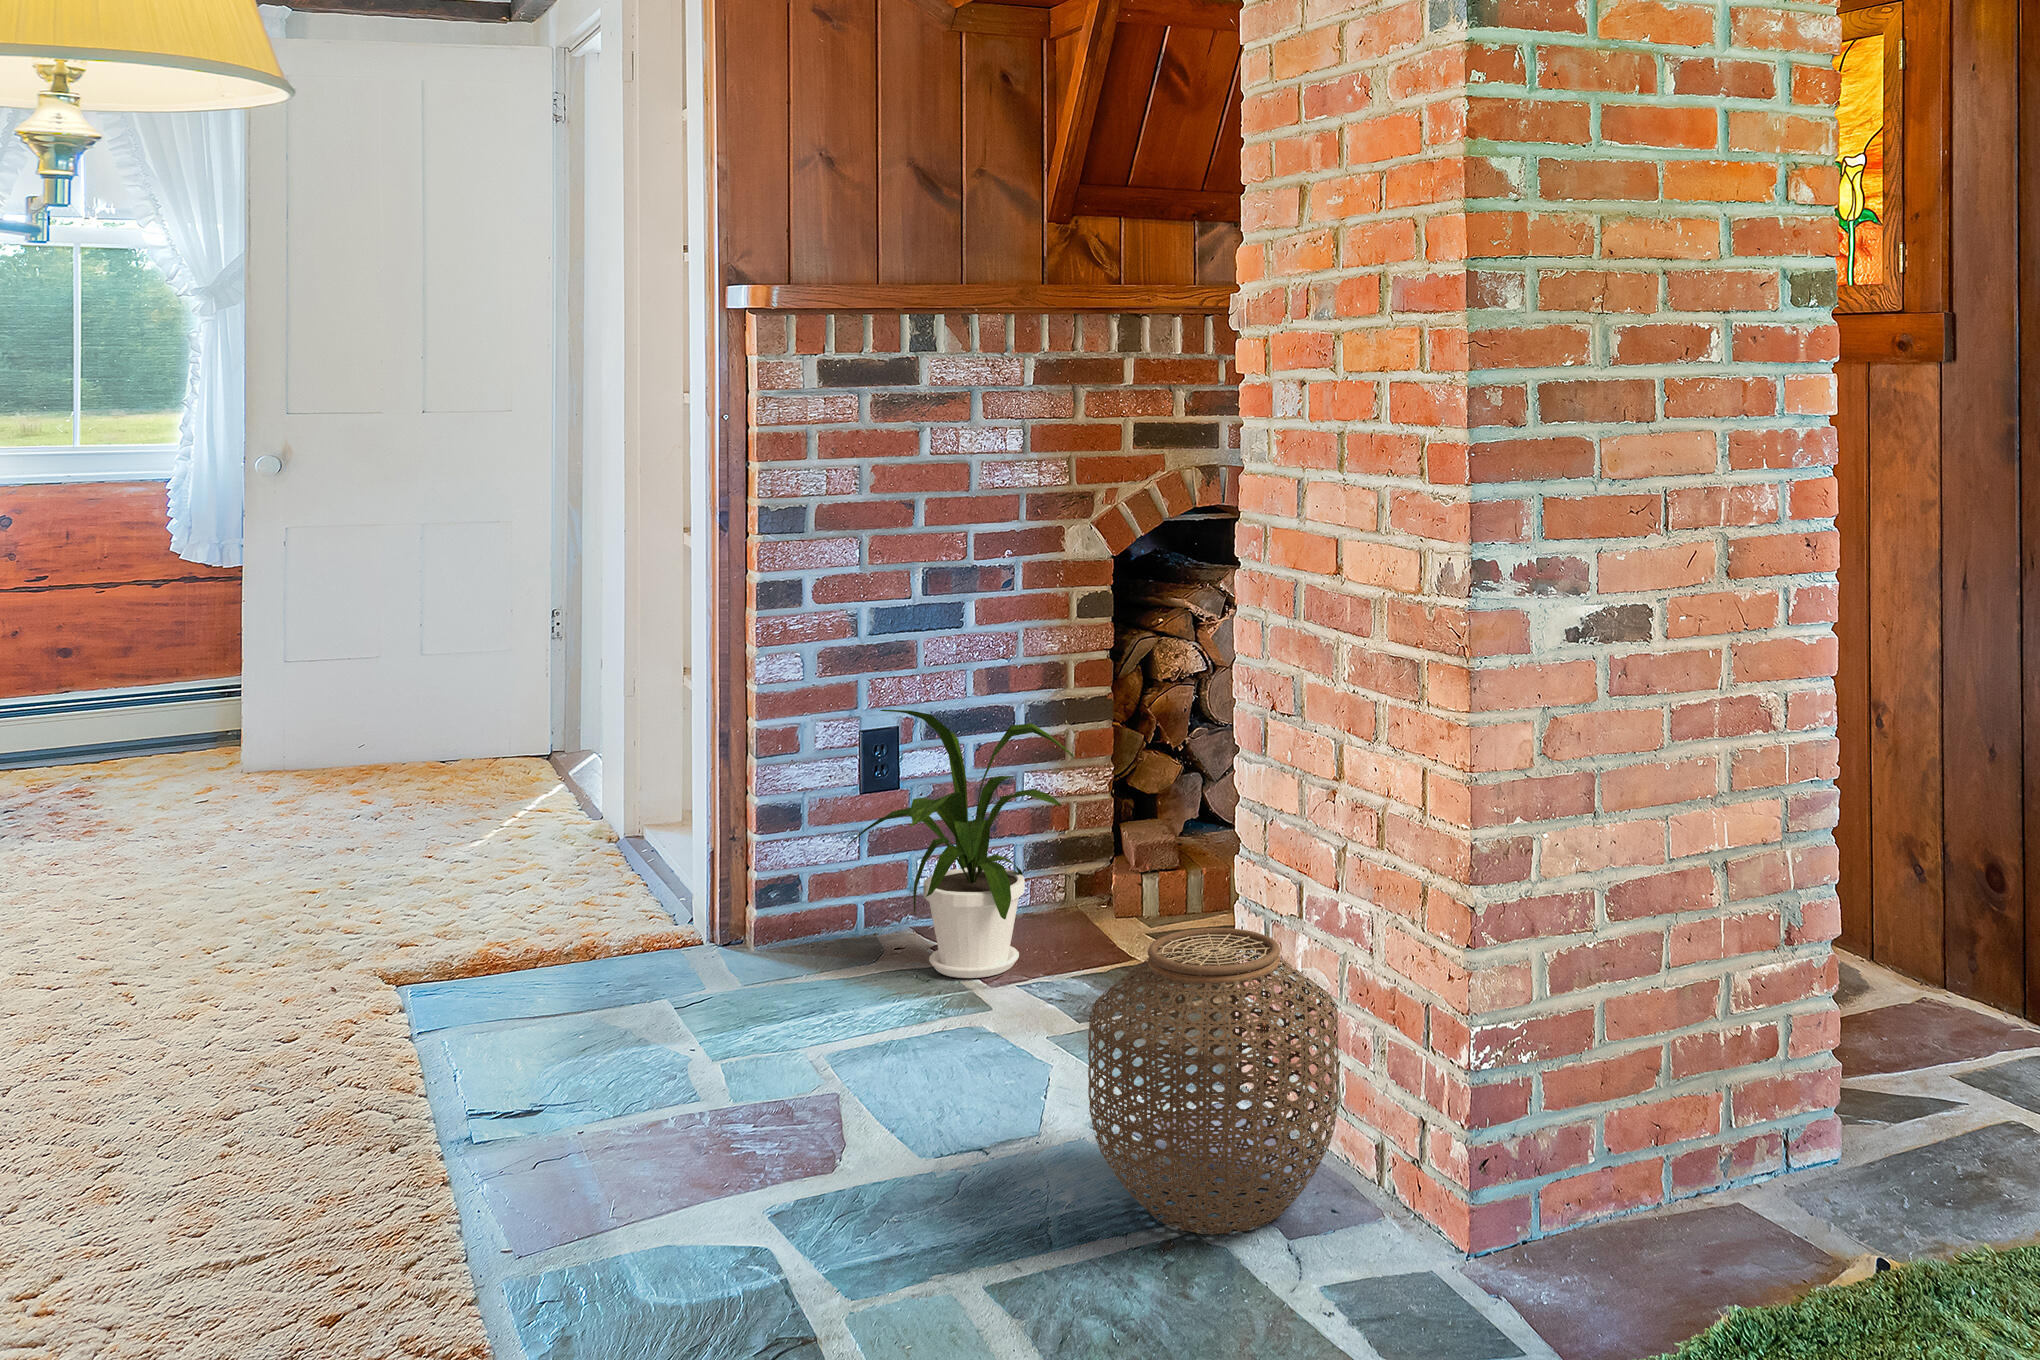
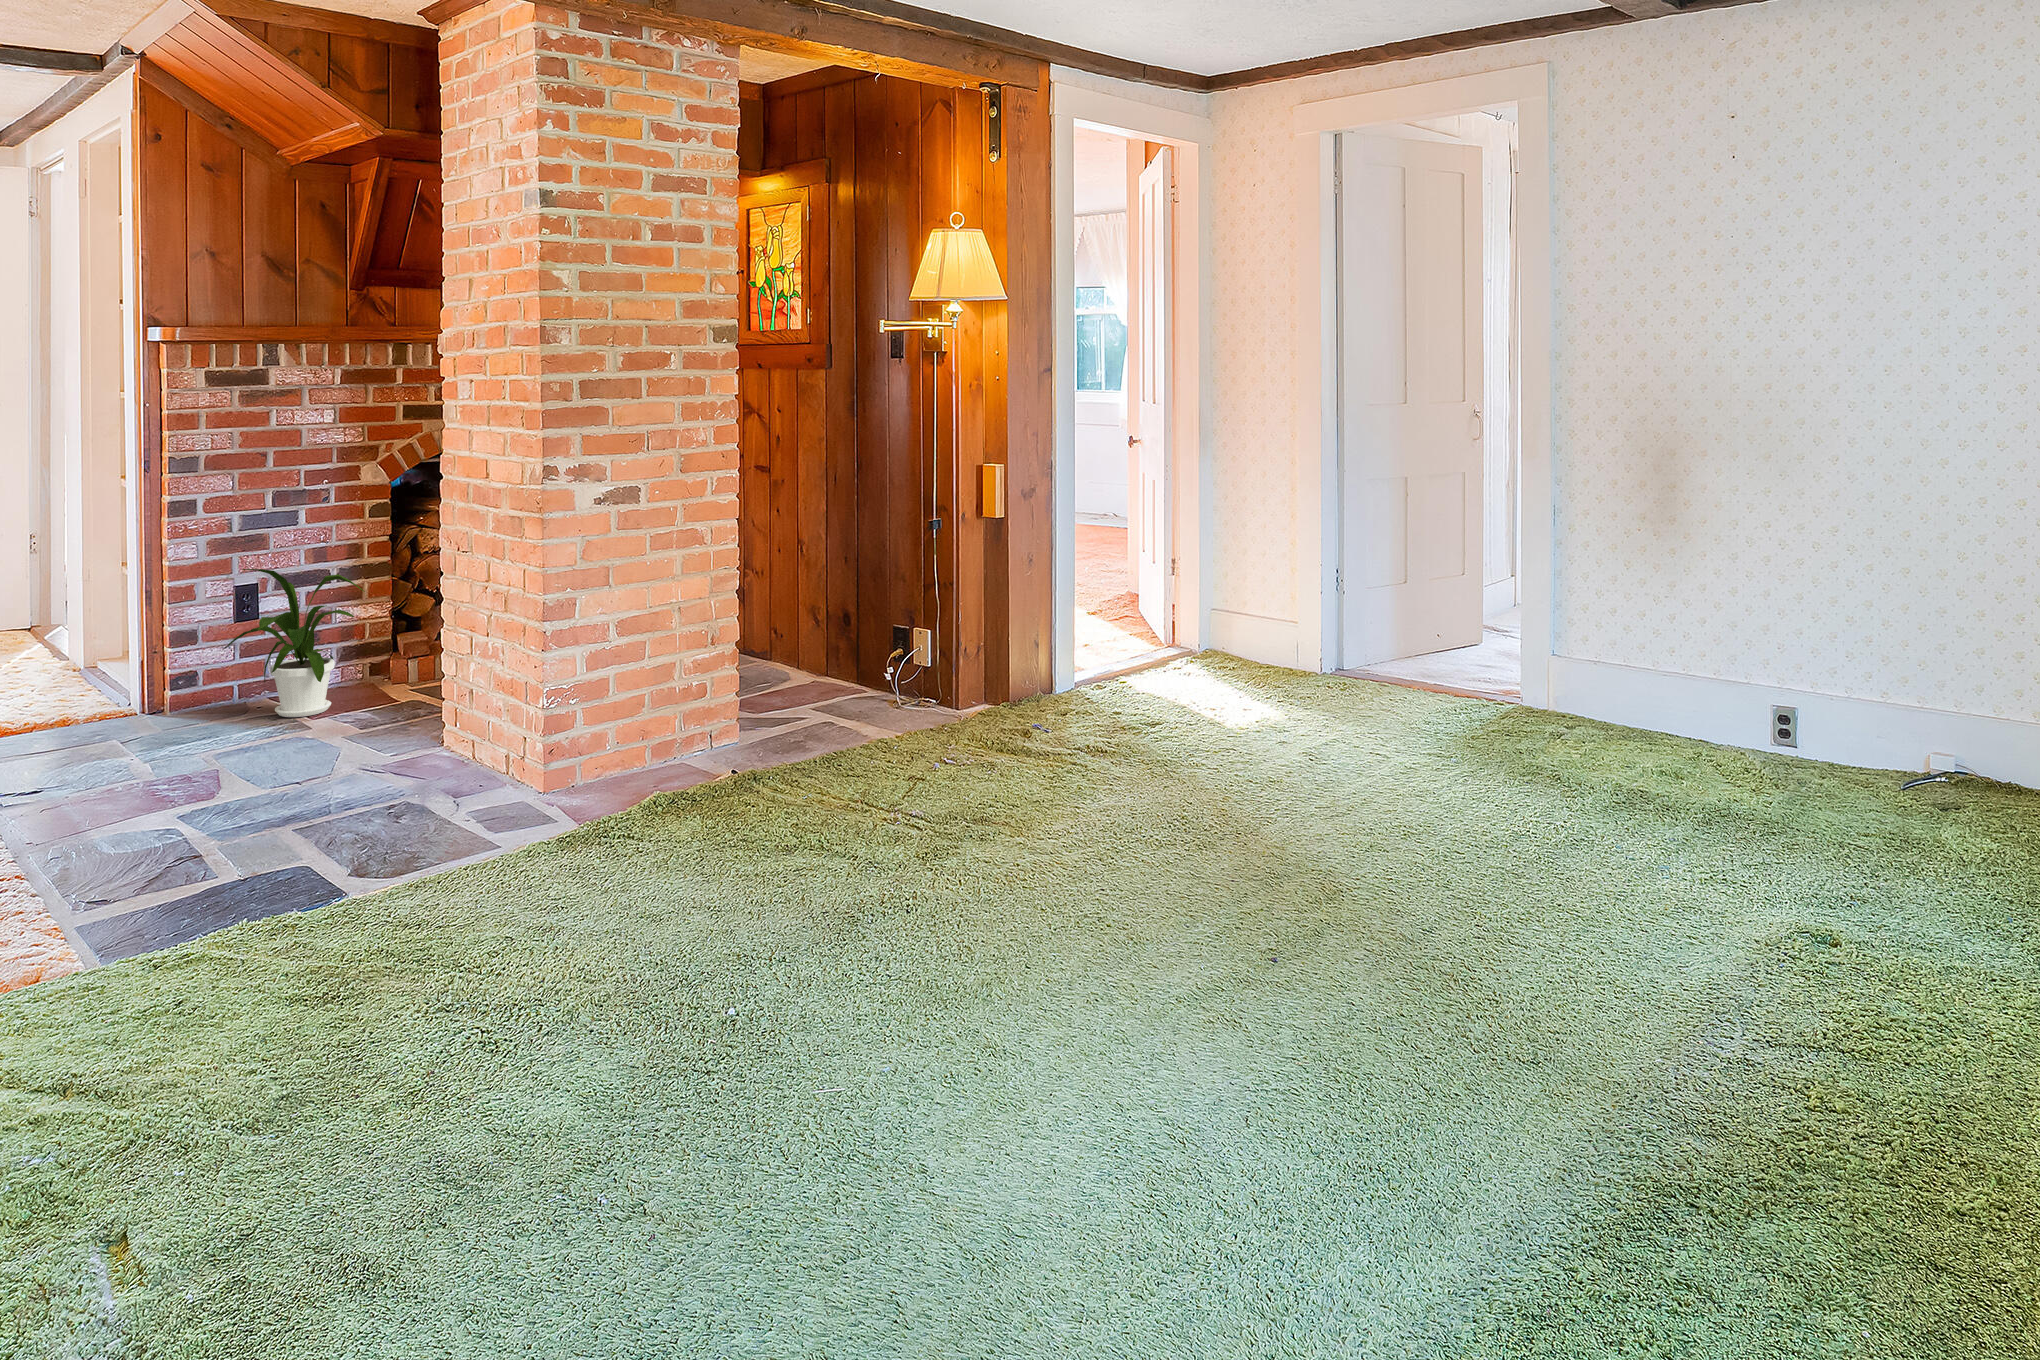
woven basket: present [1088,928,1338,1234] -> none [346,657,484,804]

